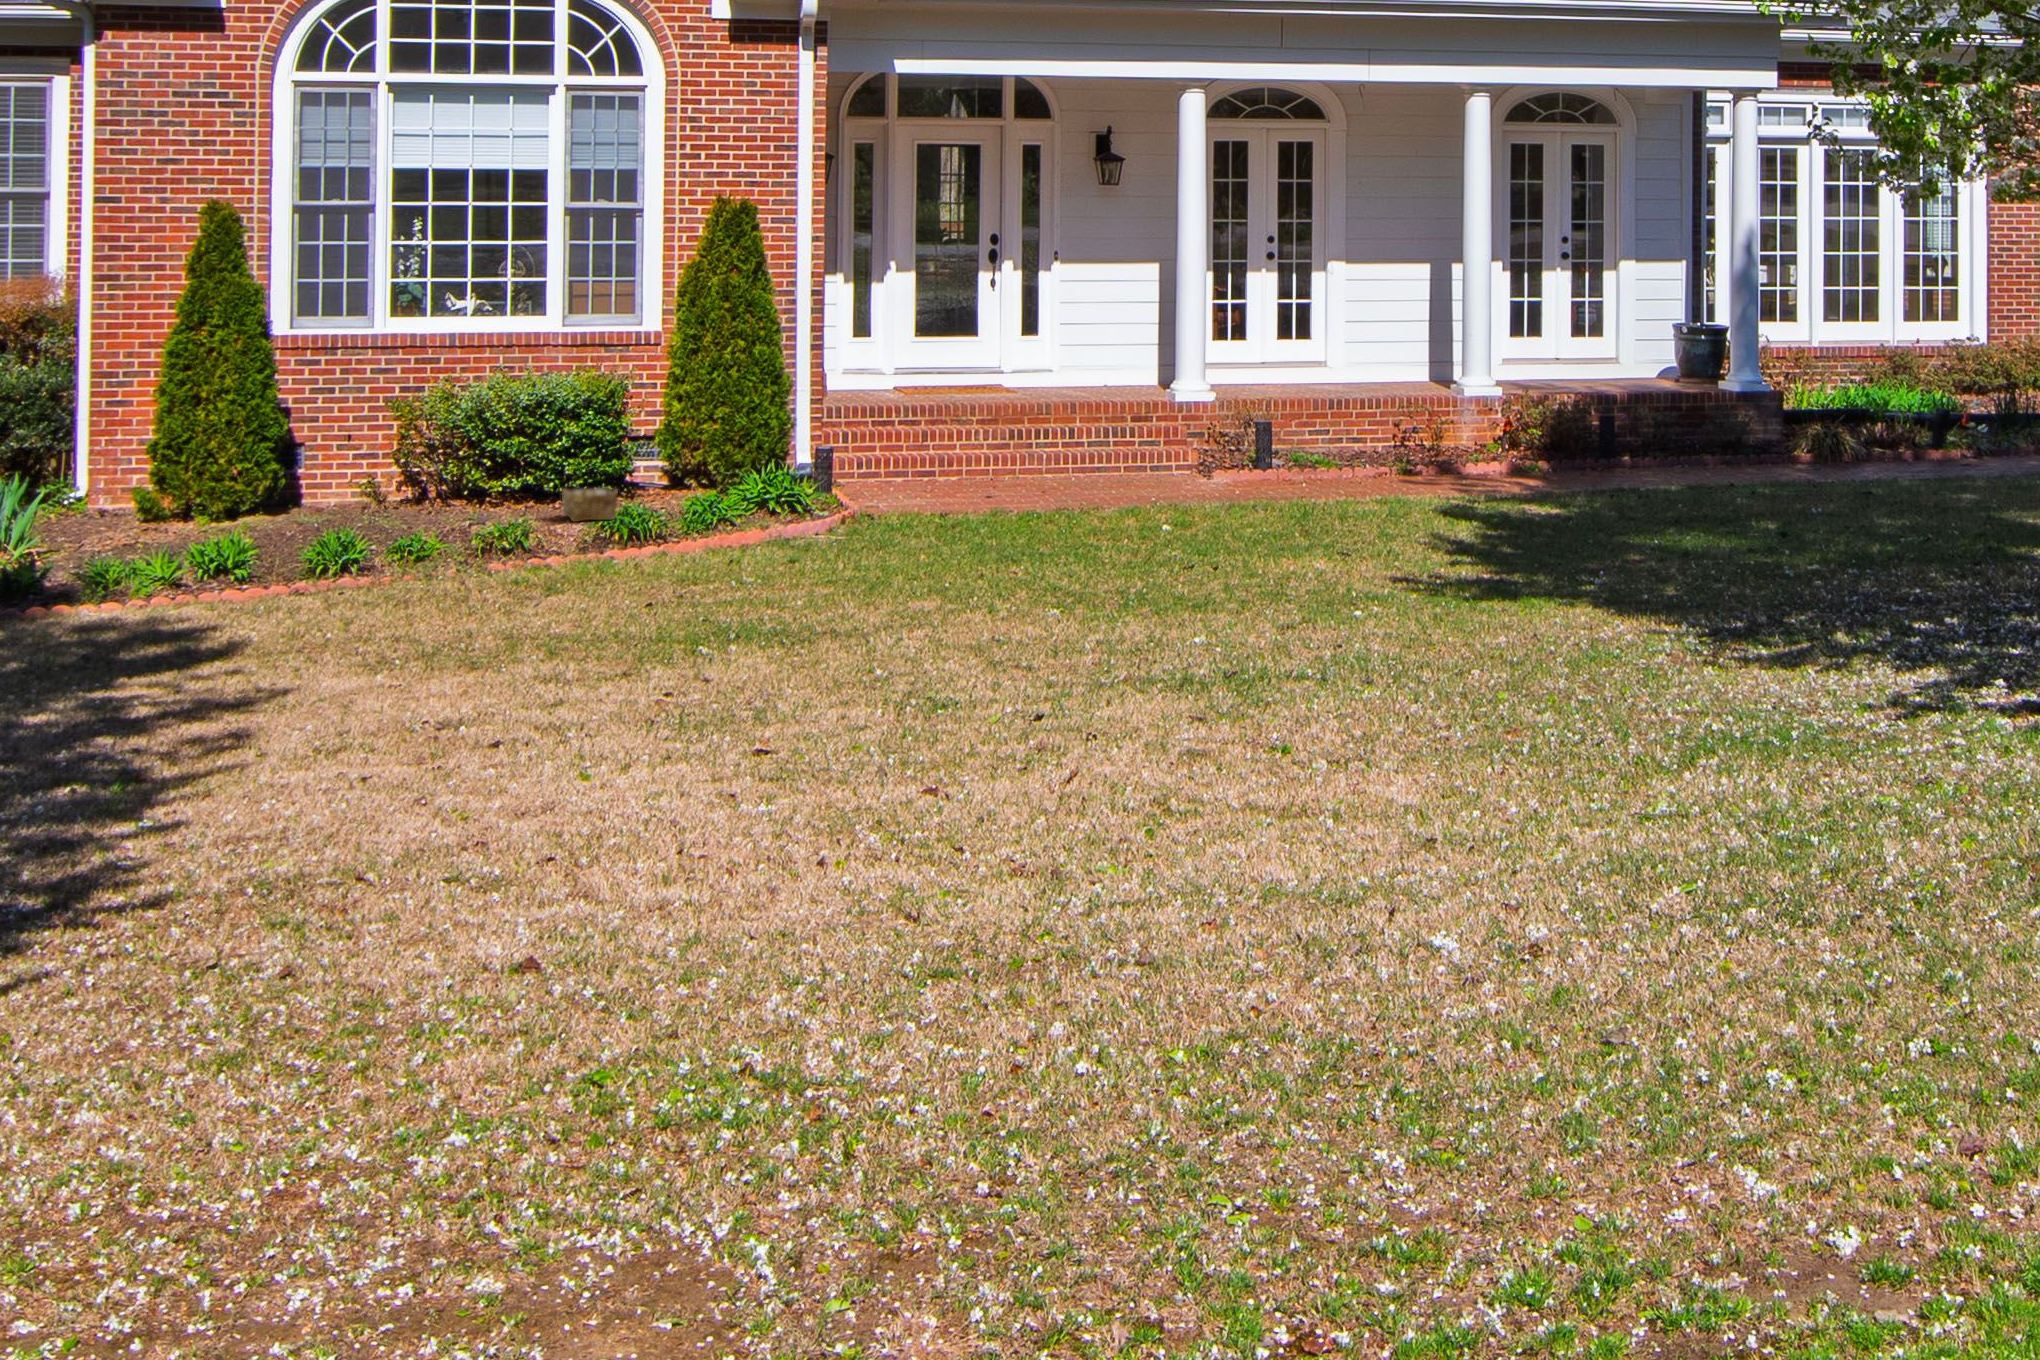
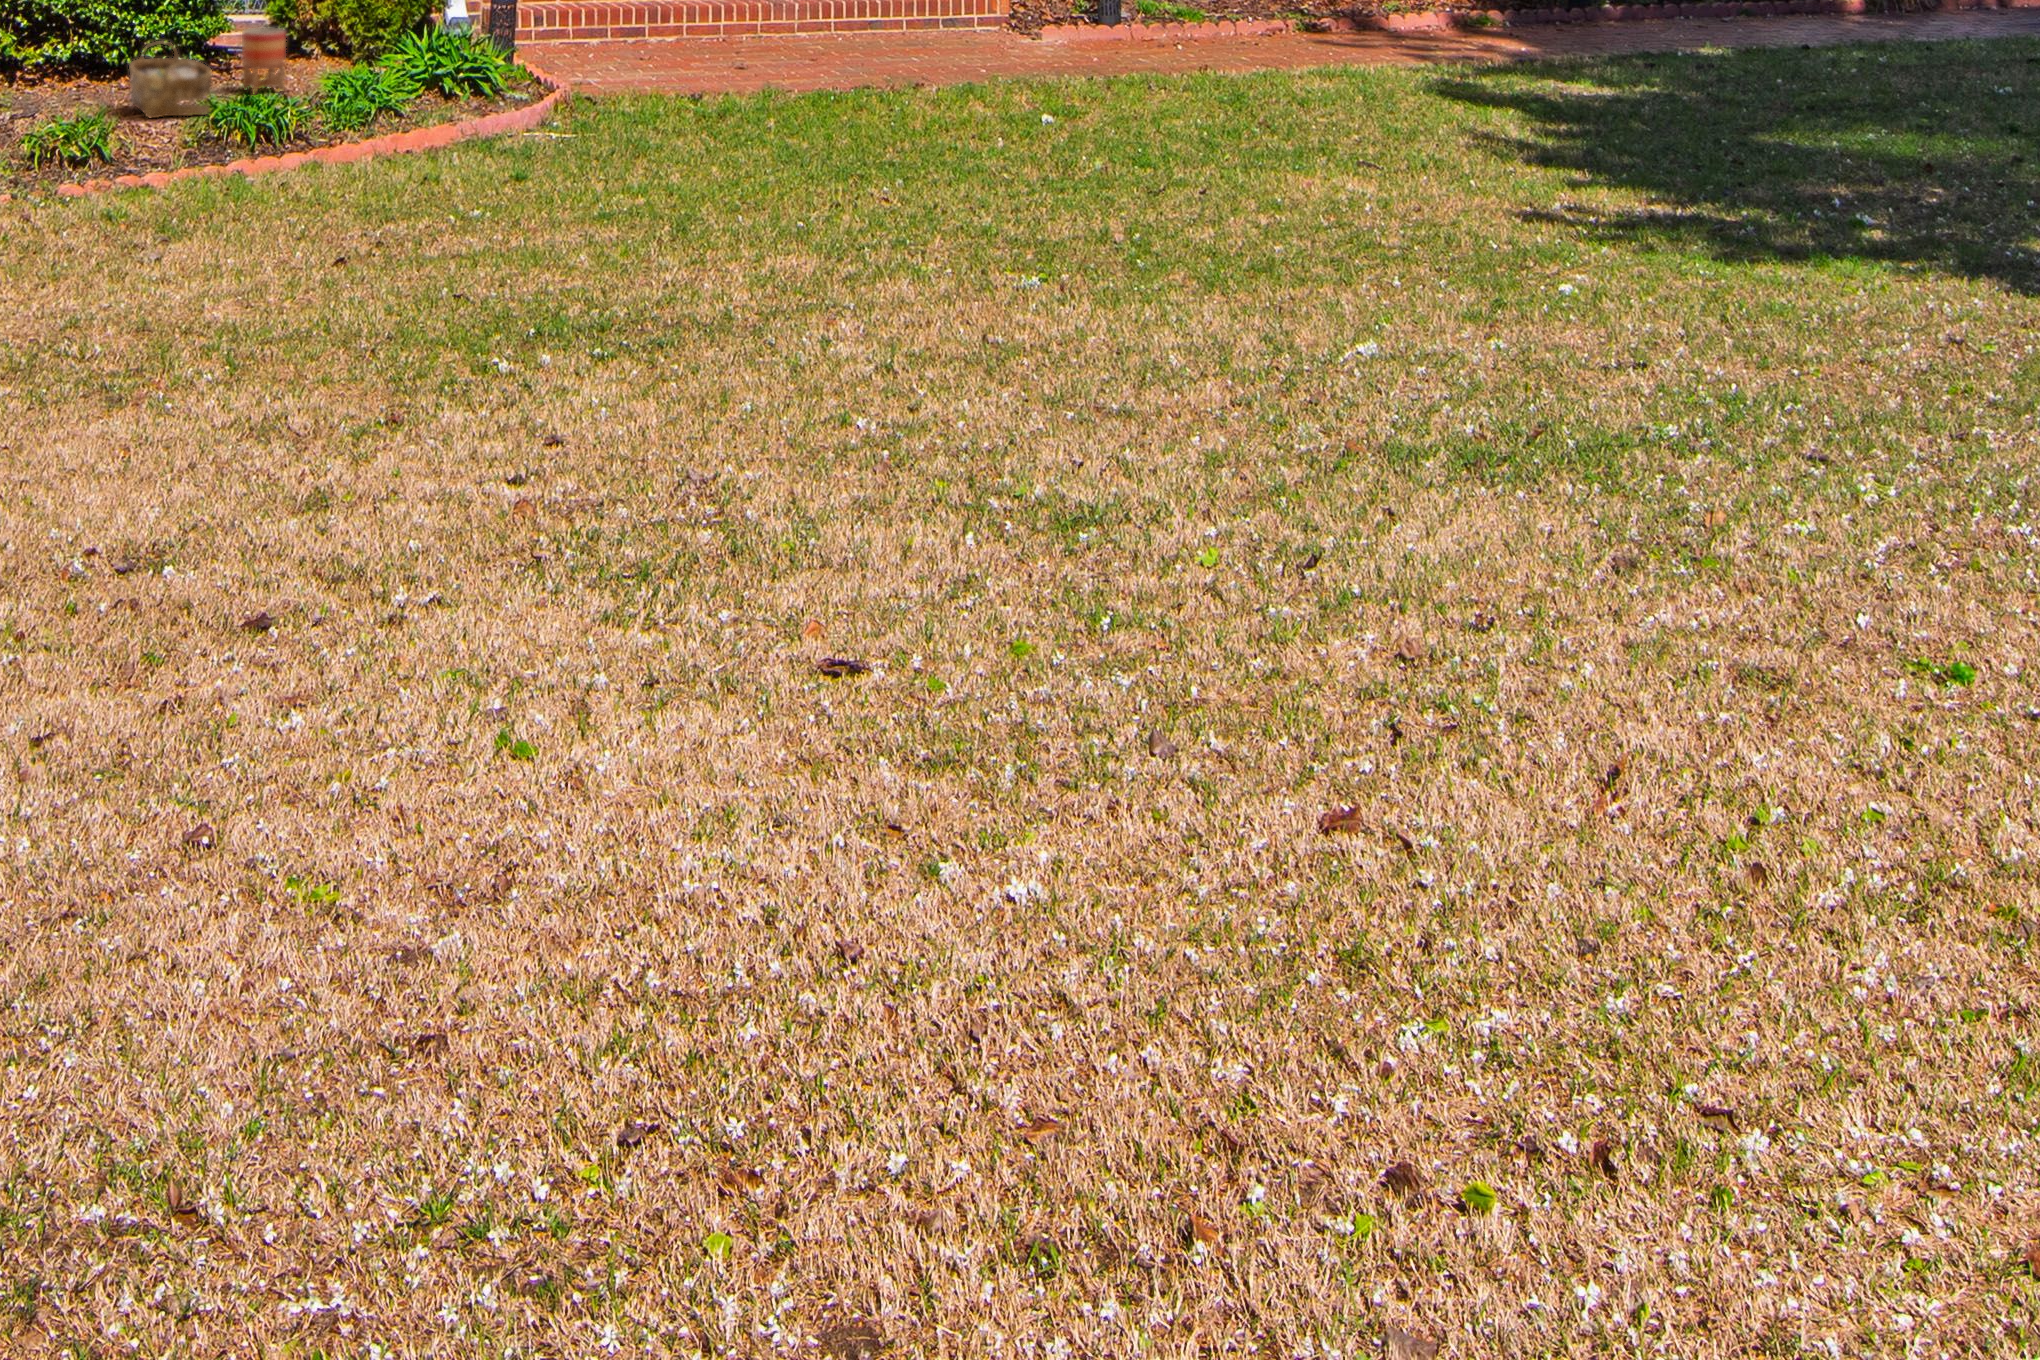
planter: none [644,464,674,508] -> present [242,27,286,93]

